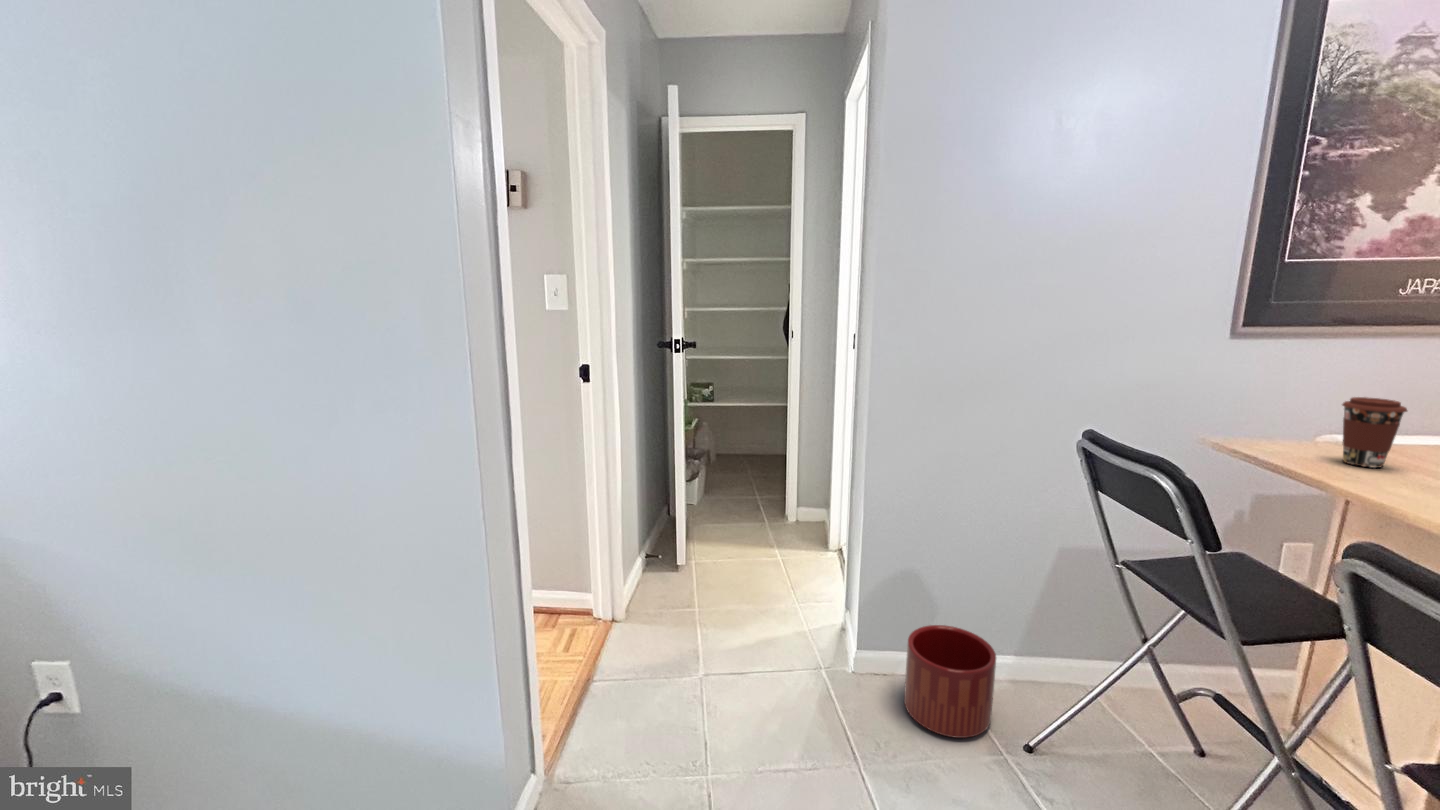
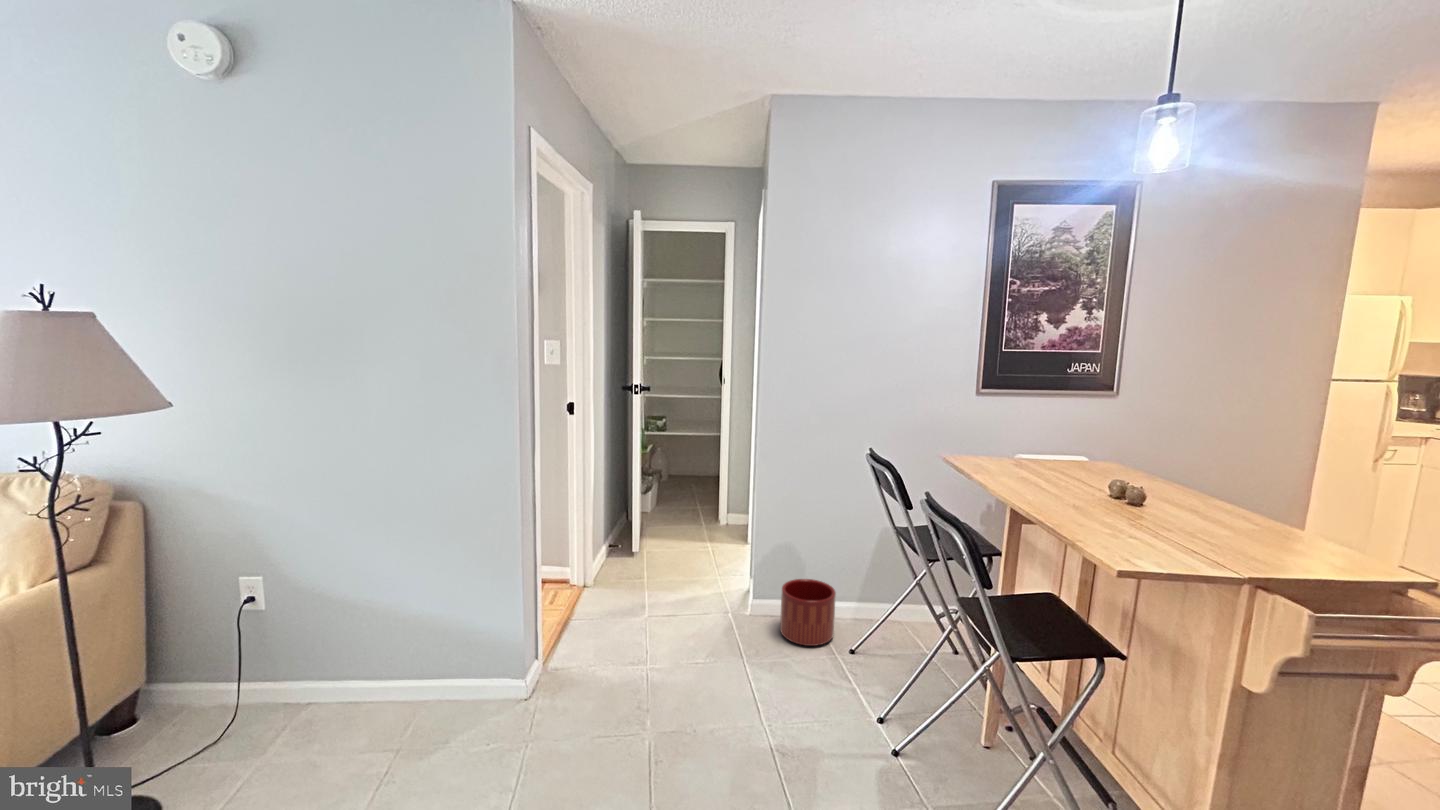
coffee cup: present [1342,397,1407,468] -> none [990,431,1016,468]

